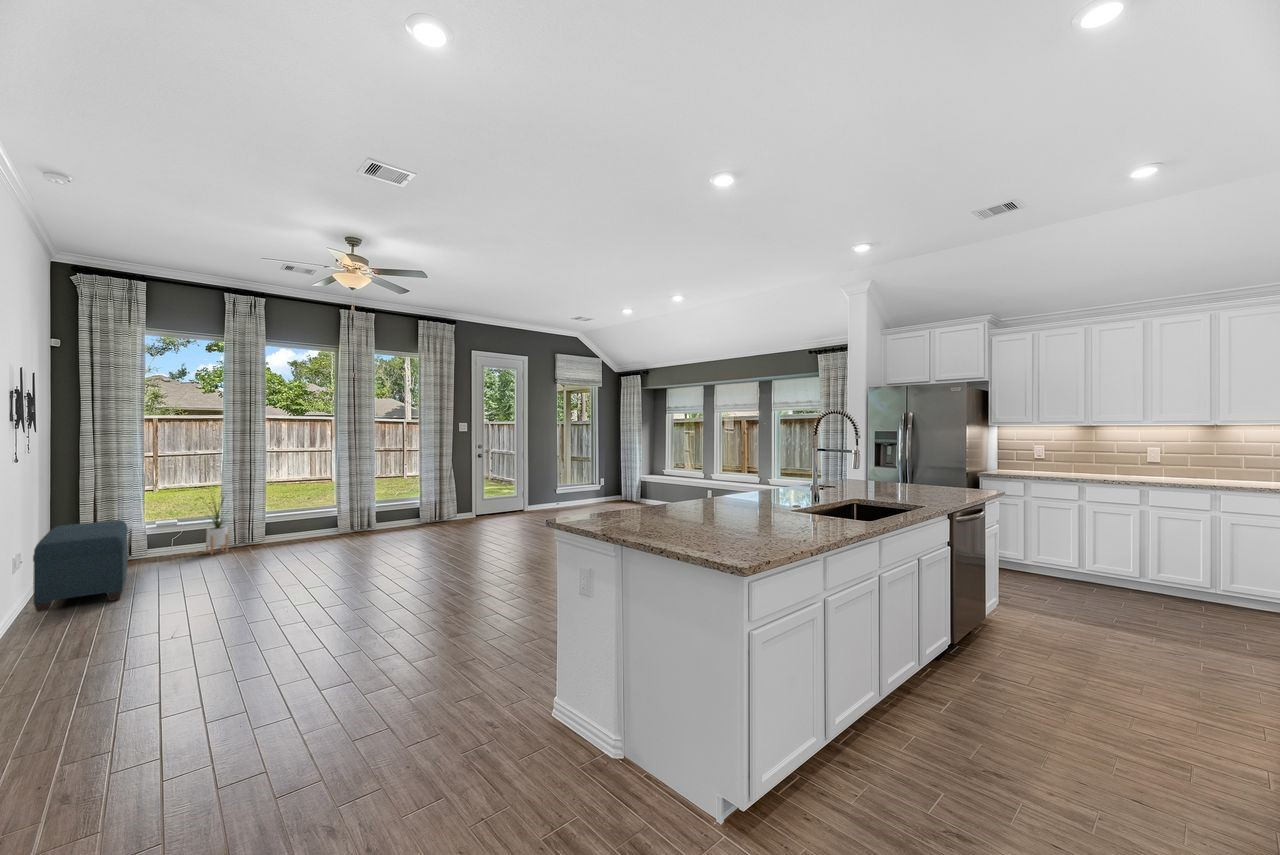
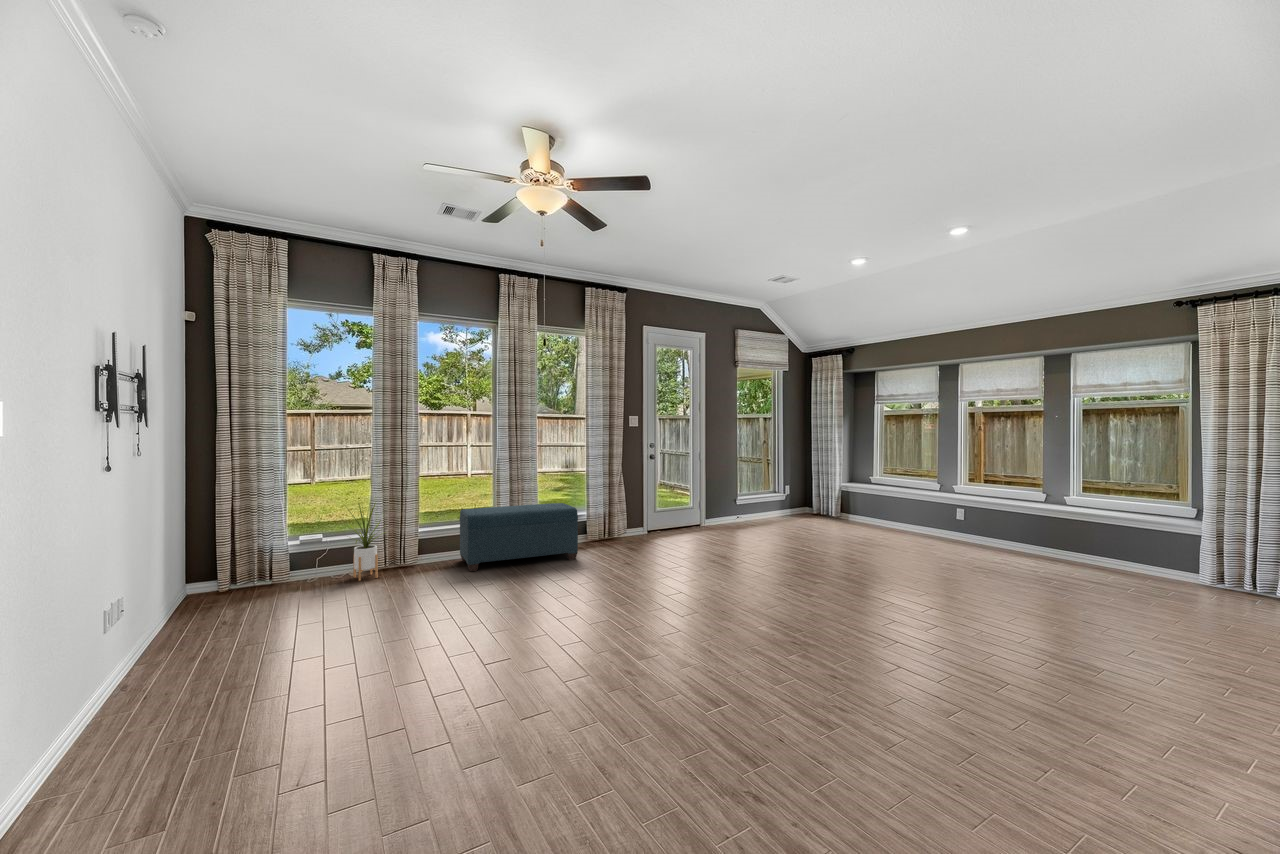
bench: present [33,520,128,612] -> present [460,503,578,571]

